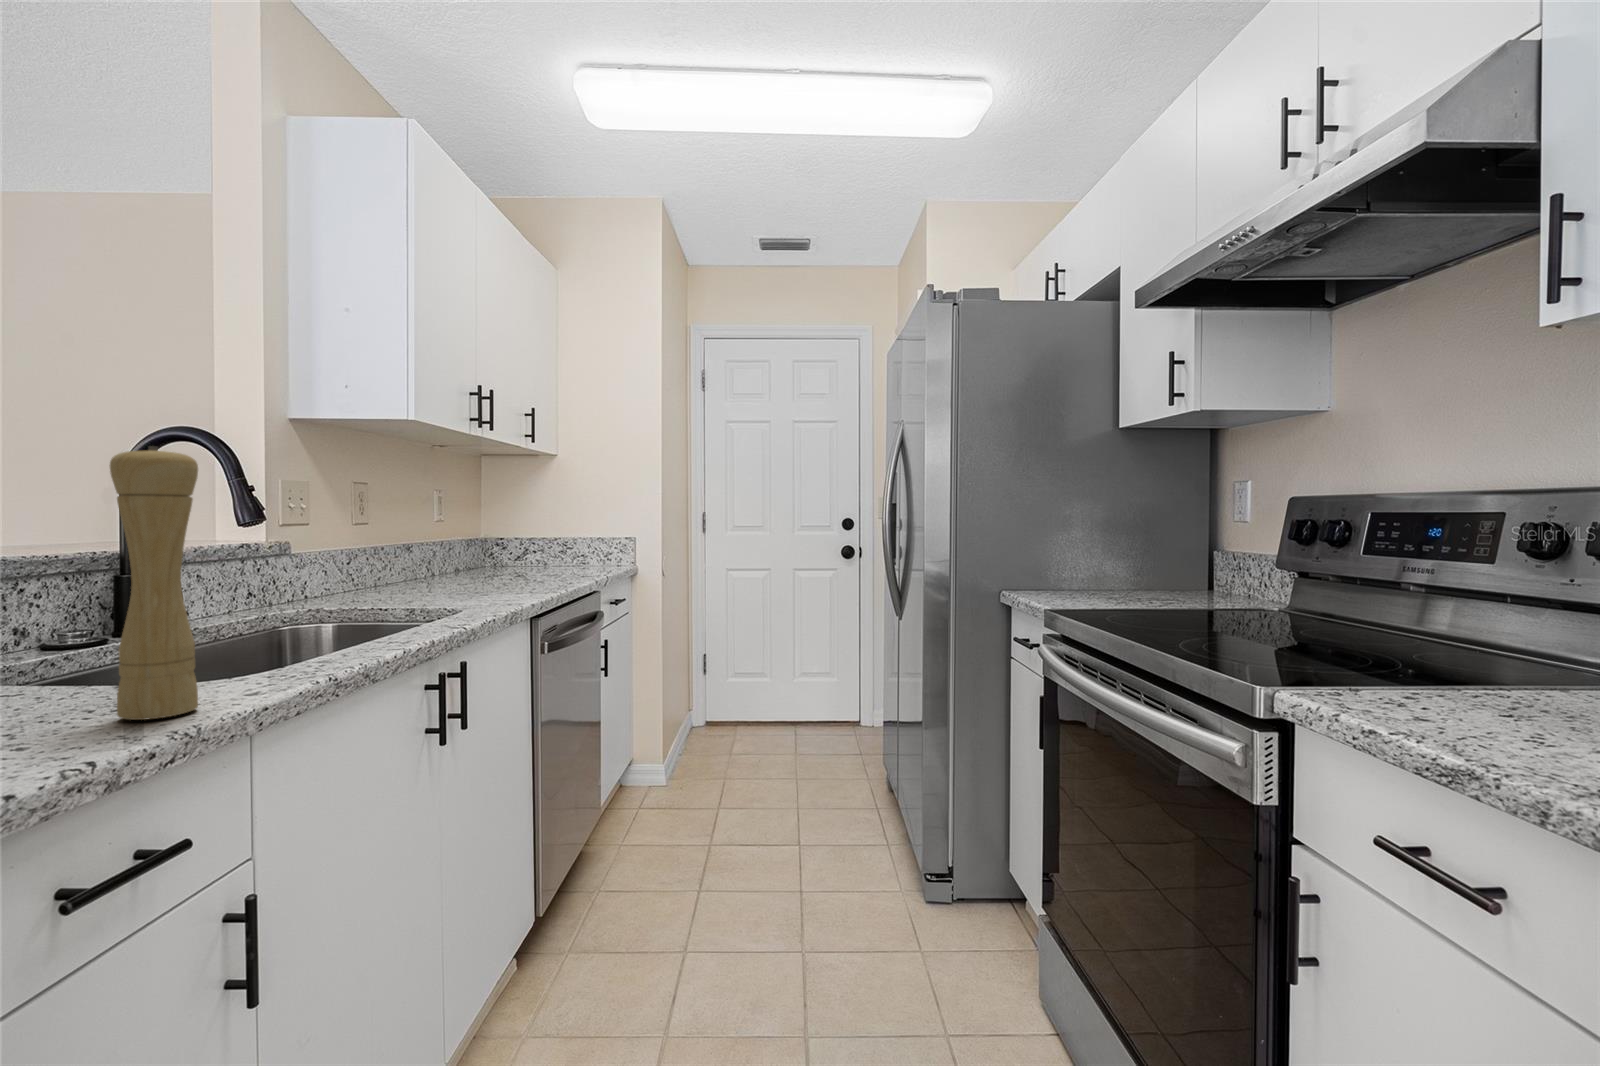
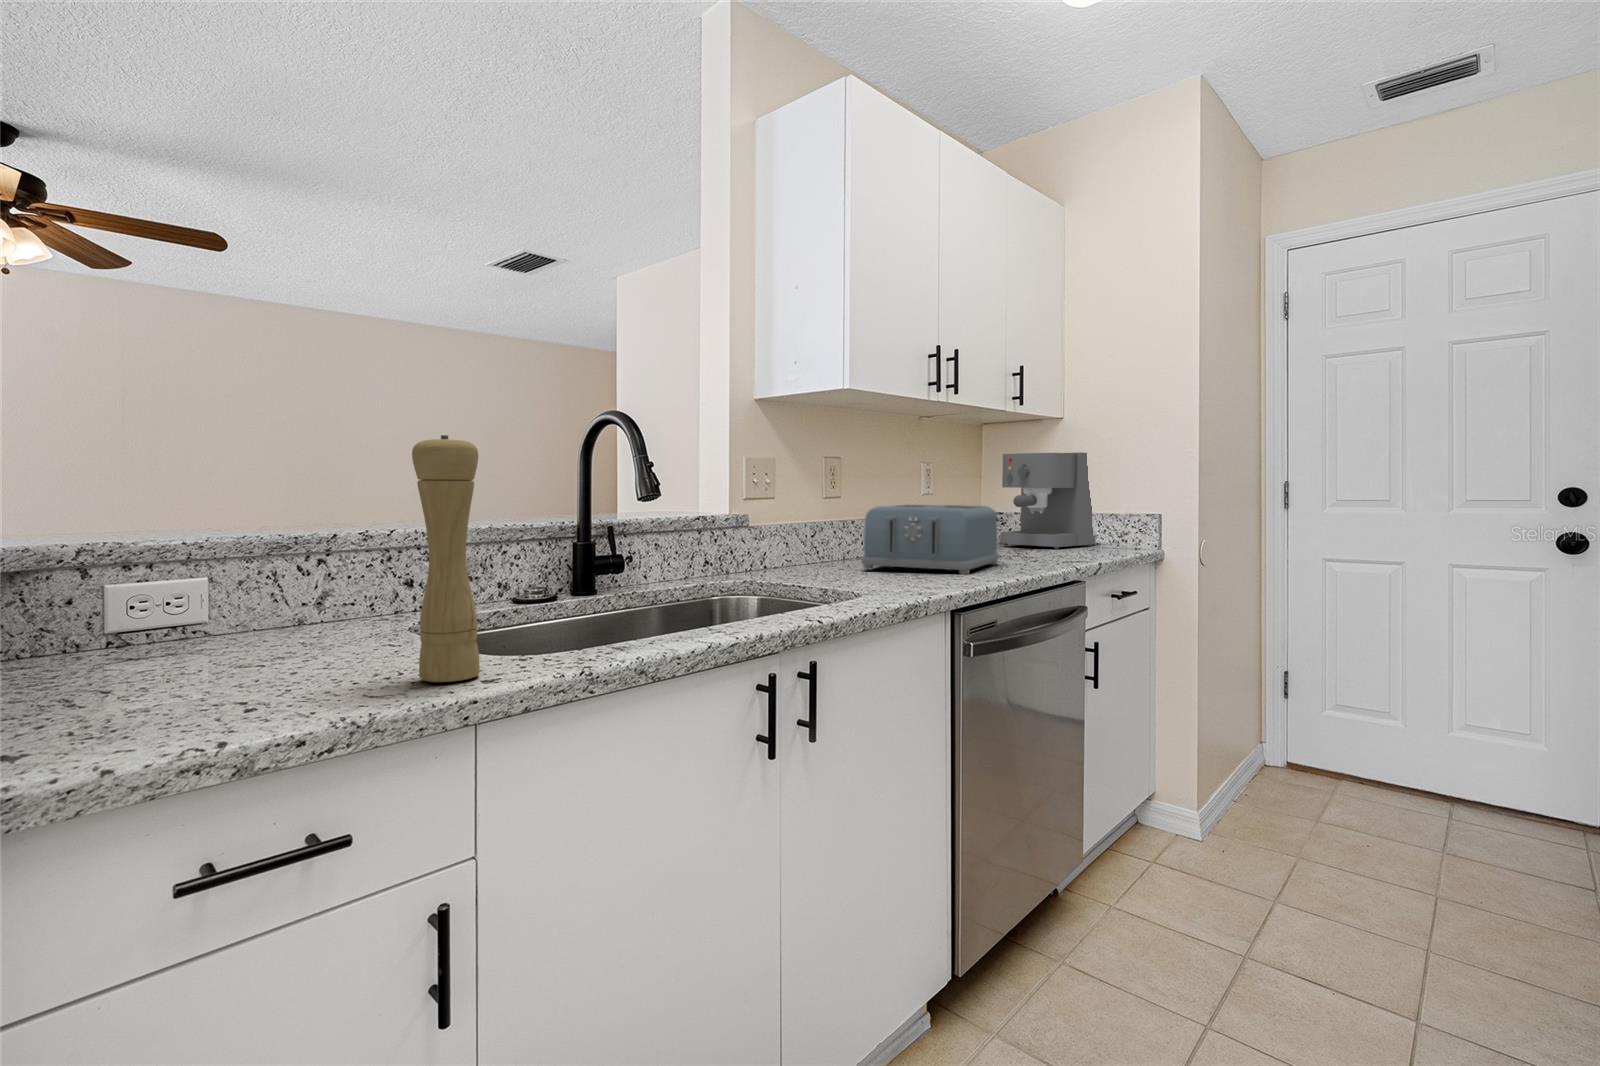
coffee maker: none [504,485,585,568] -> present [1000,452,1096,549]
toaster: none [411,530,533,592] -> present [861,505,999,574]

